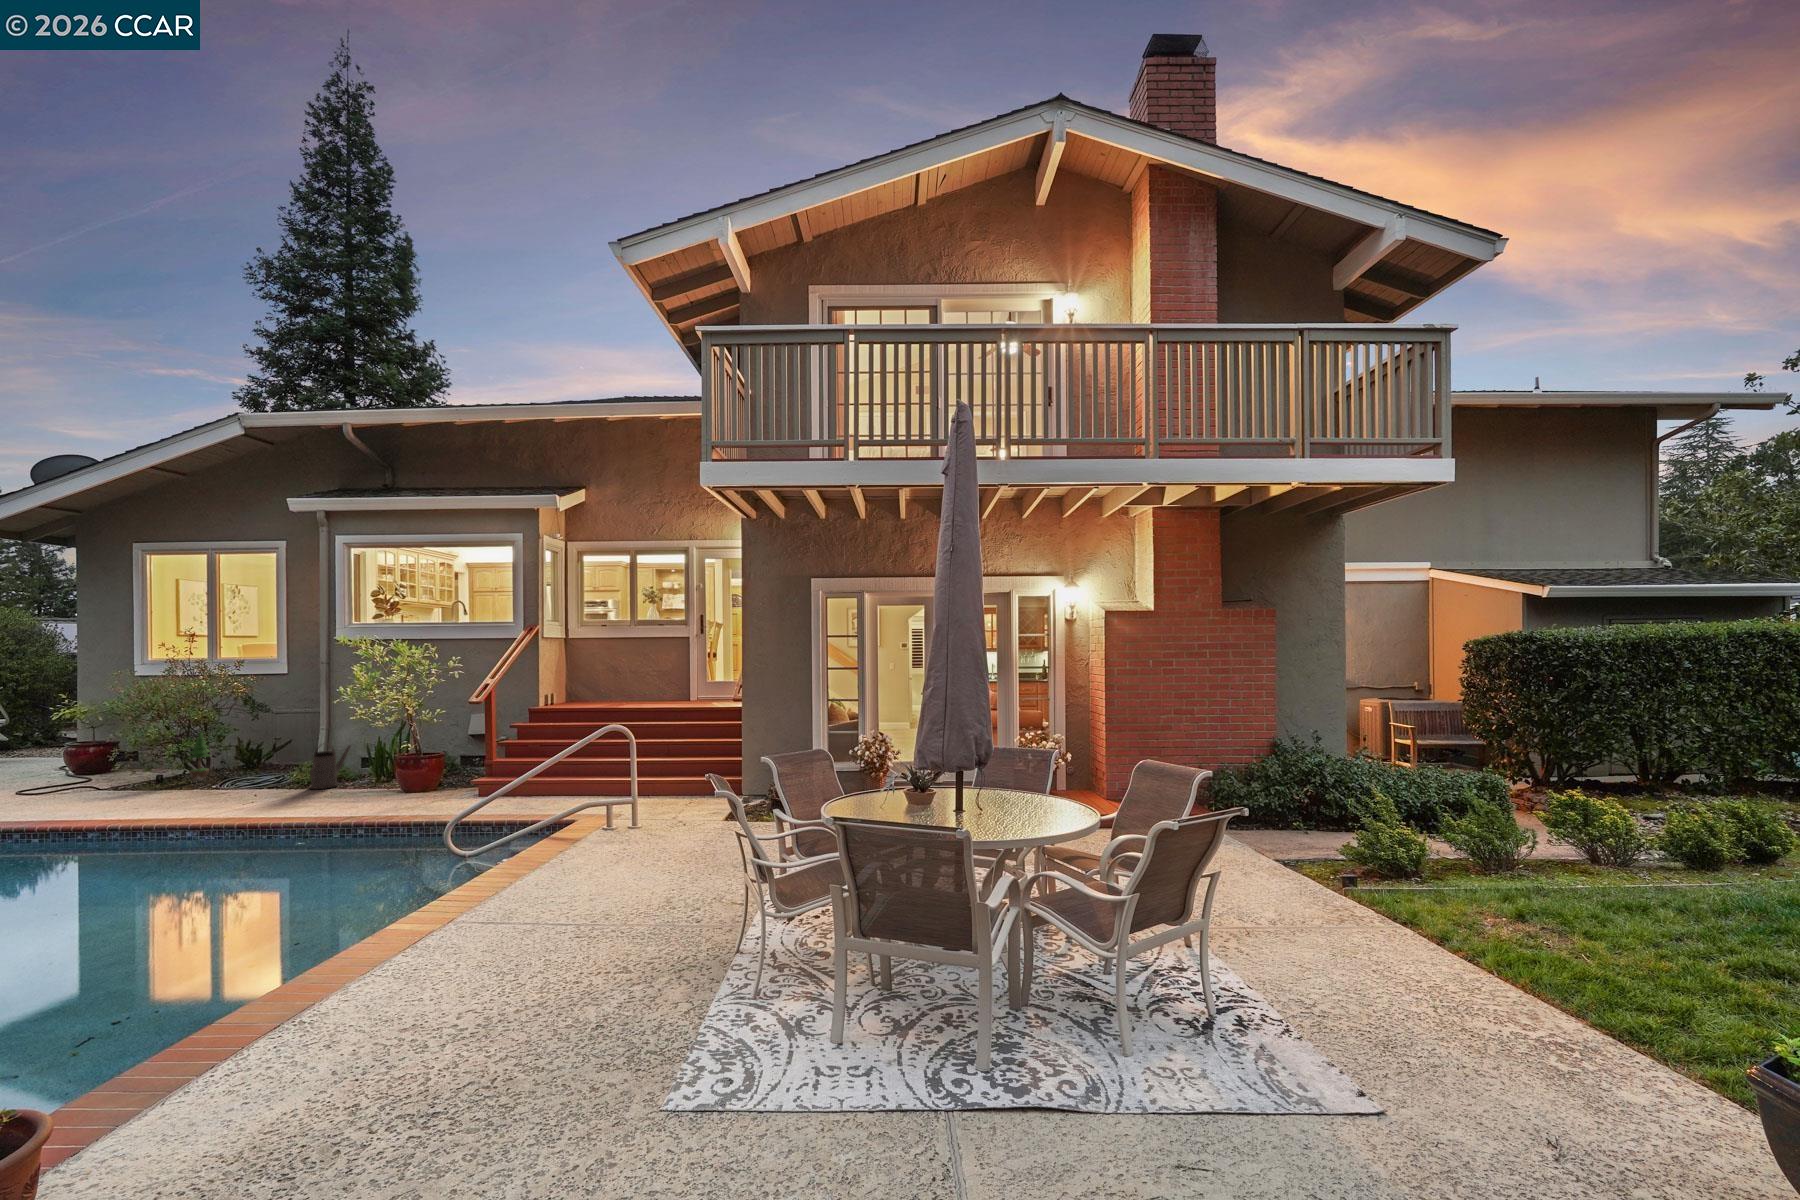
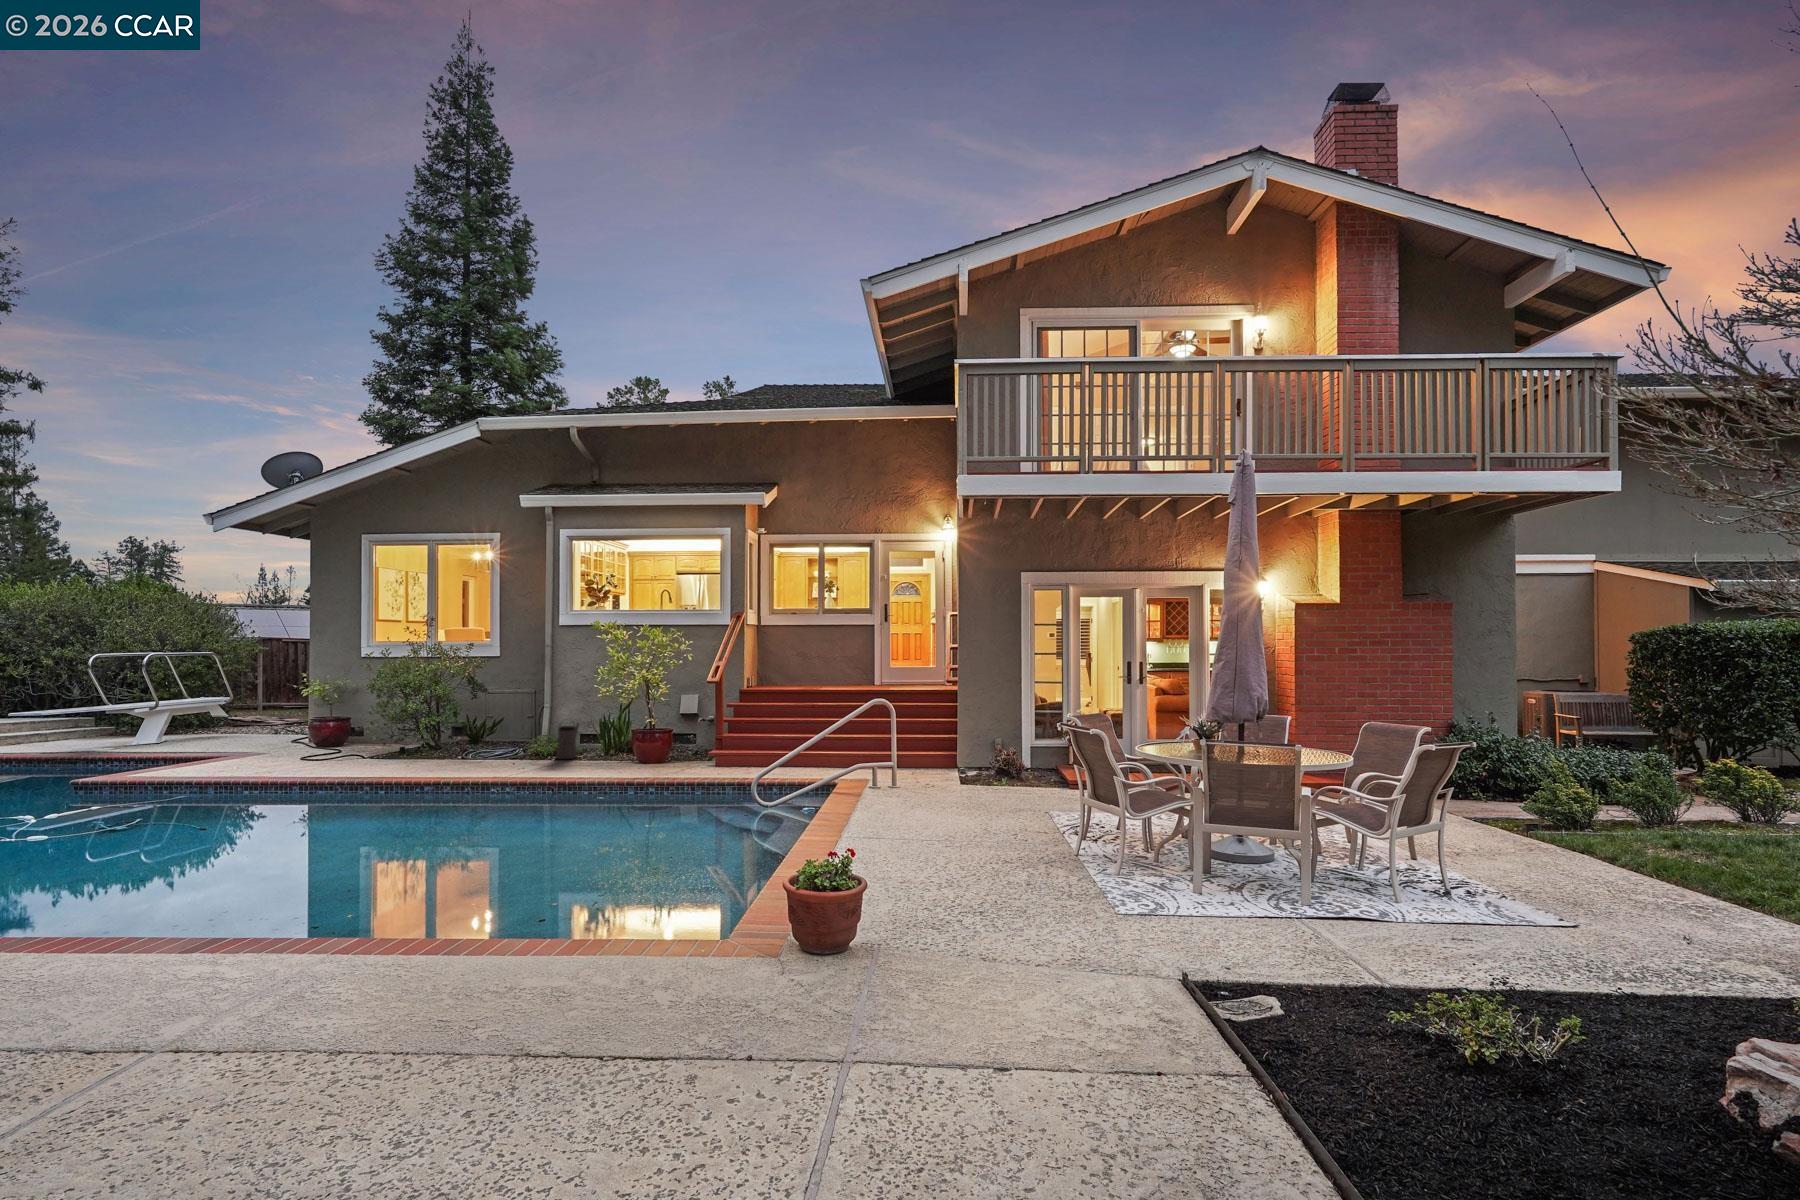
potted tree: present [189,732,210,781] -> none [438,707,456,753]

